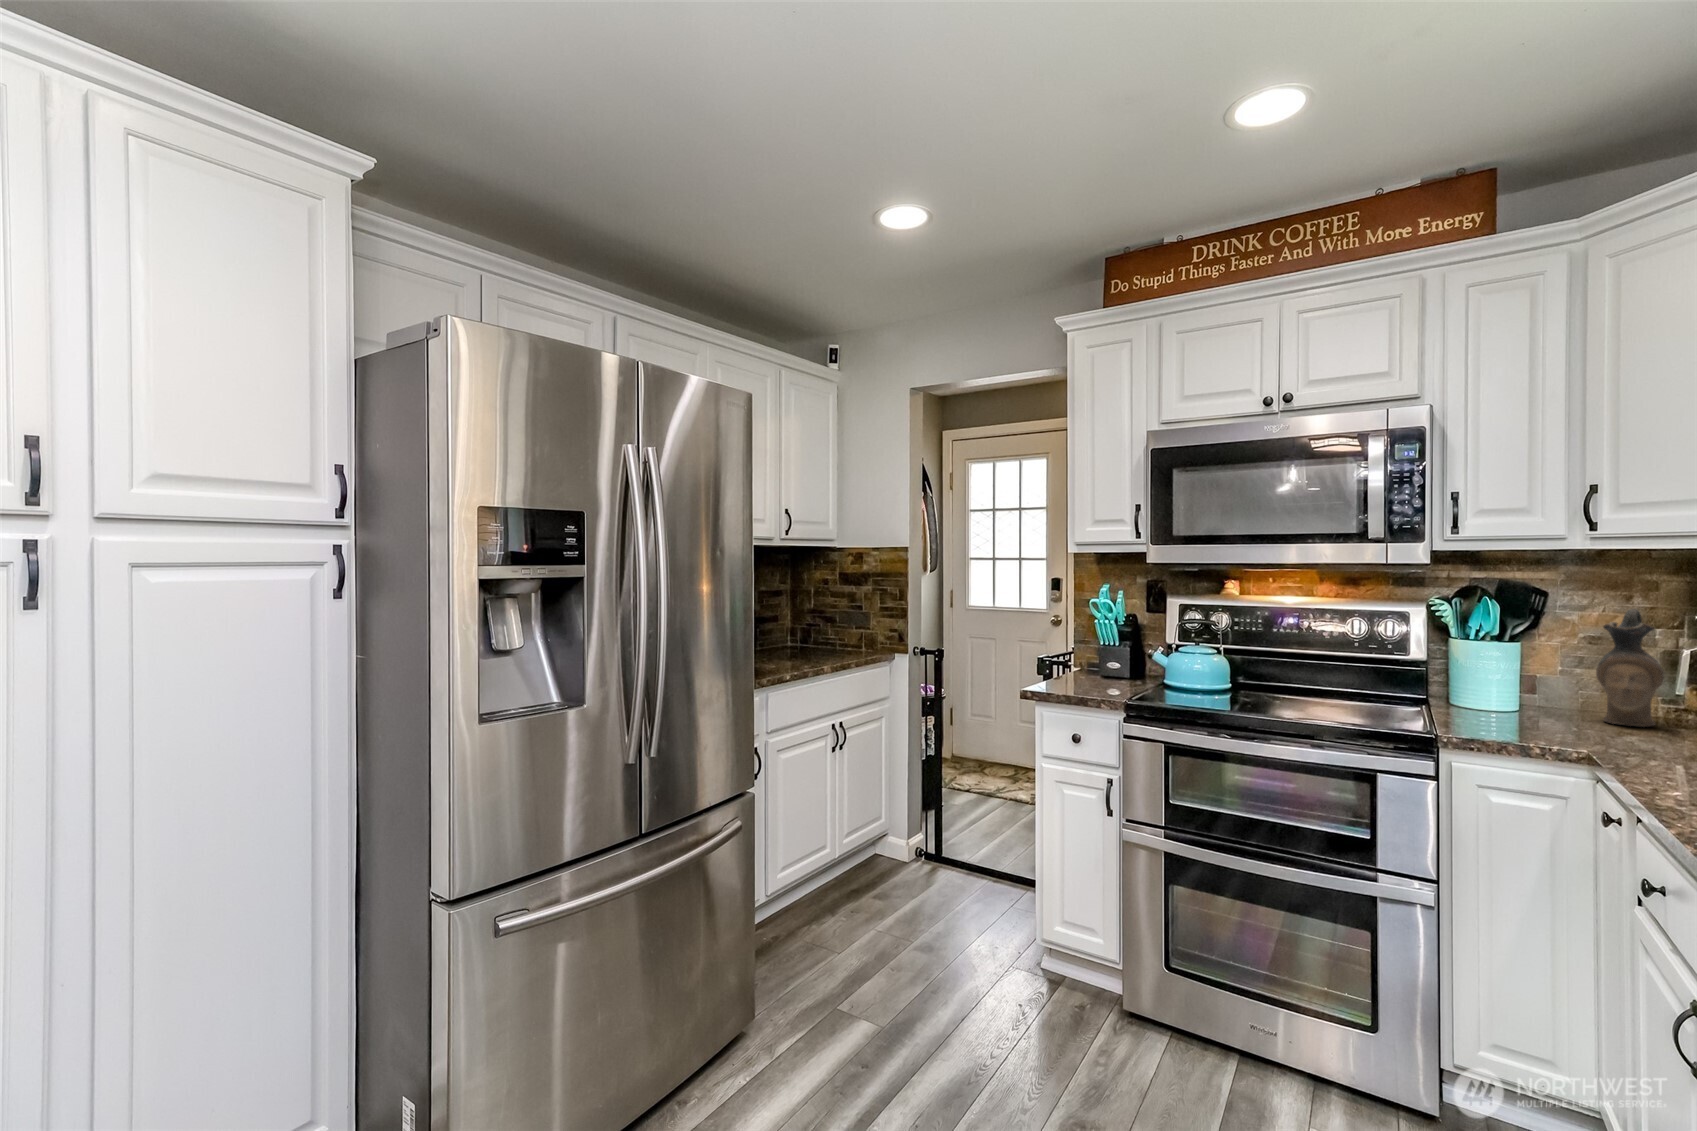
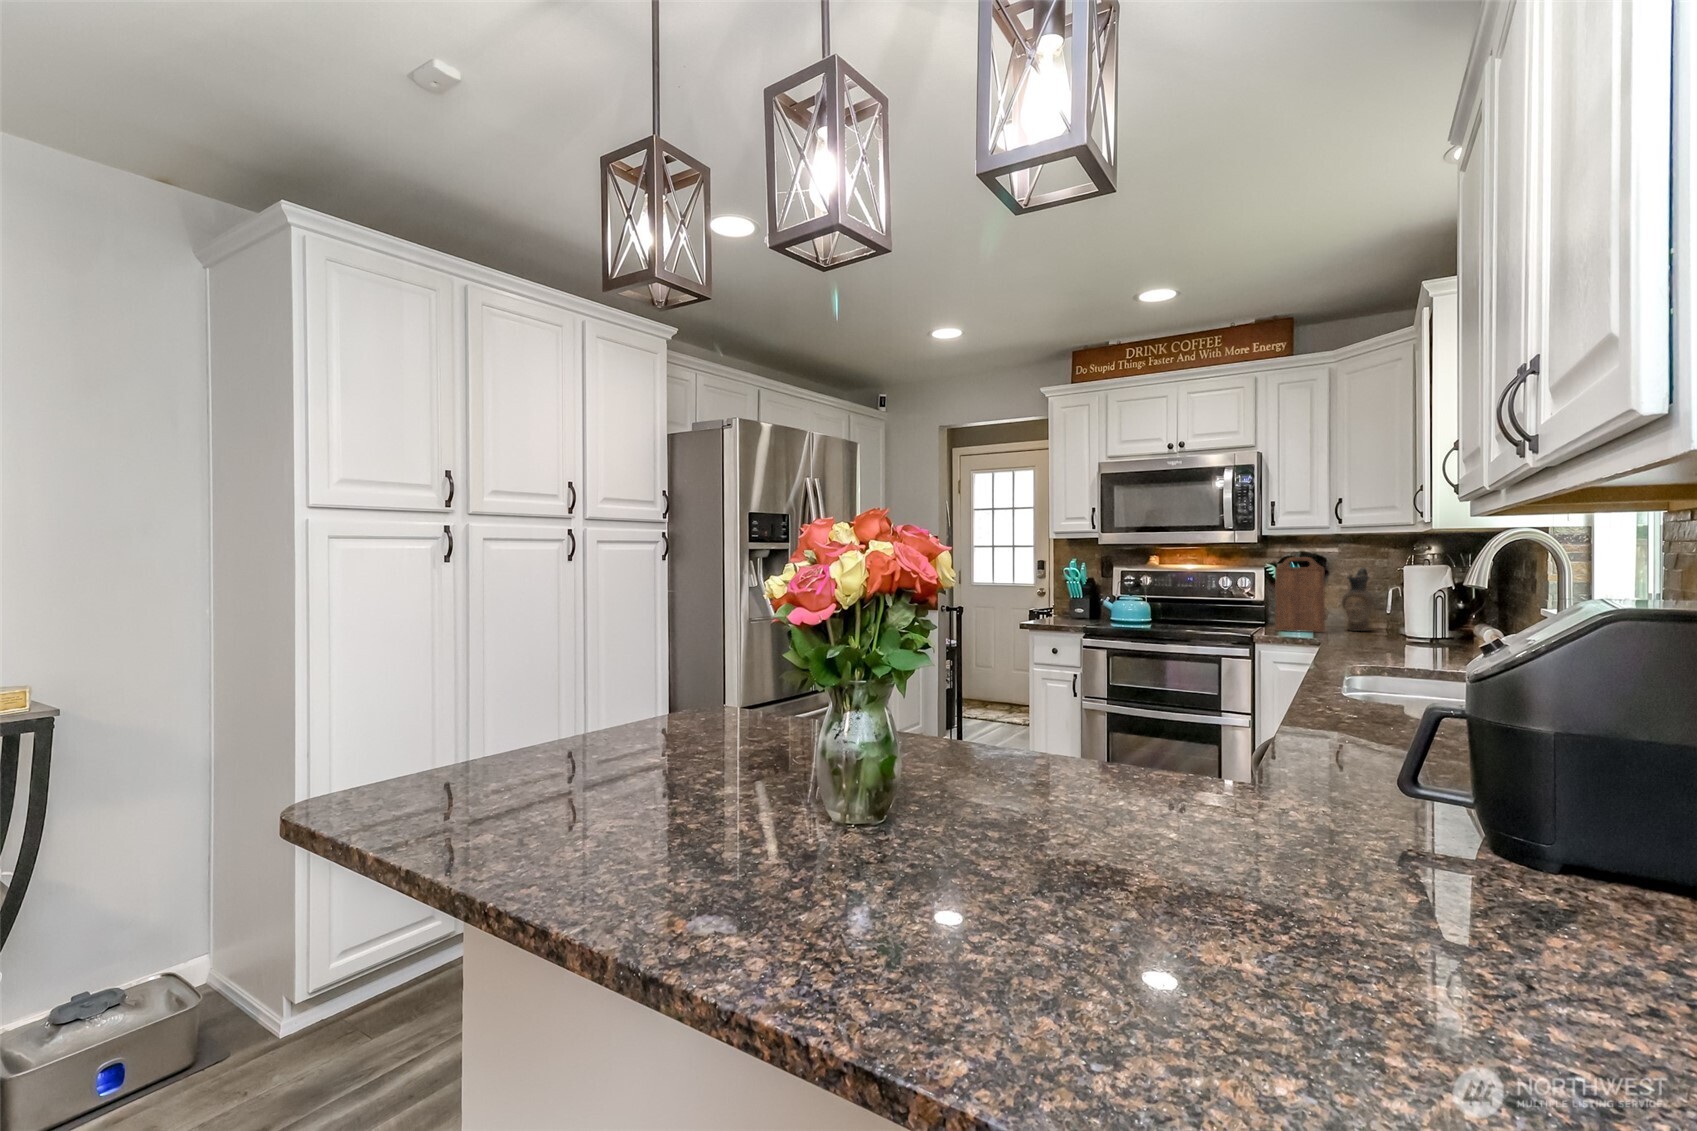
cutting board: none [1472,591,1572,728] -> present [1275,557,1325,632]

